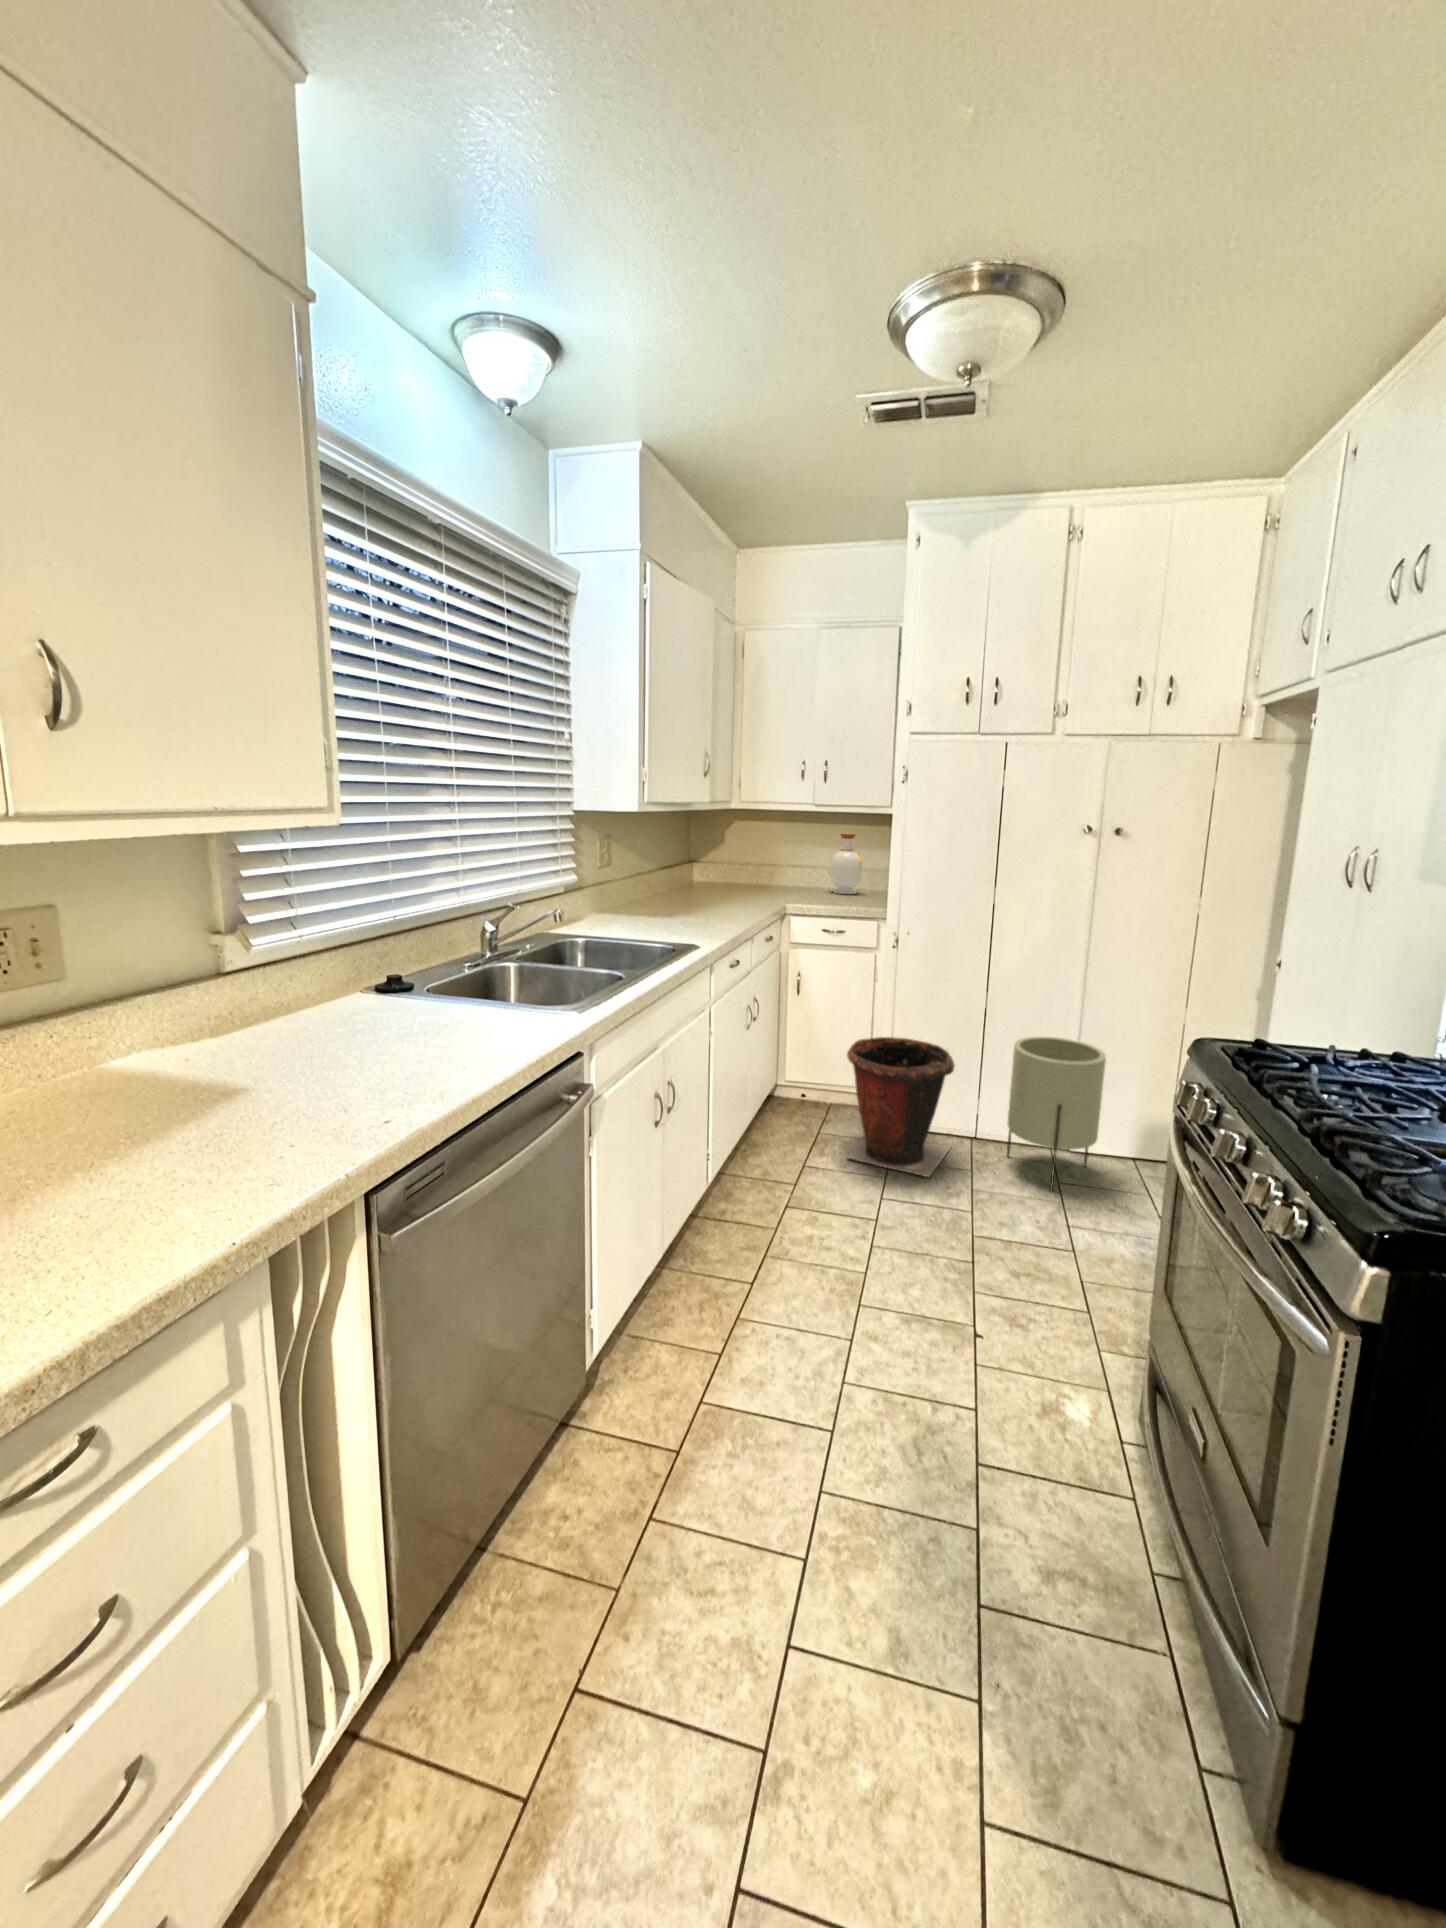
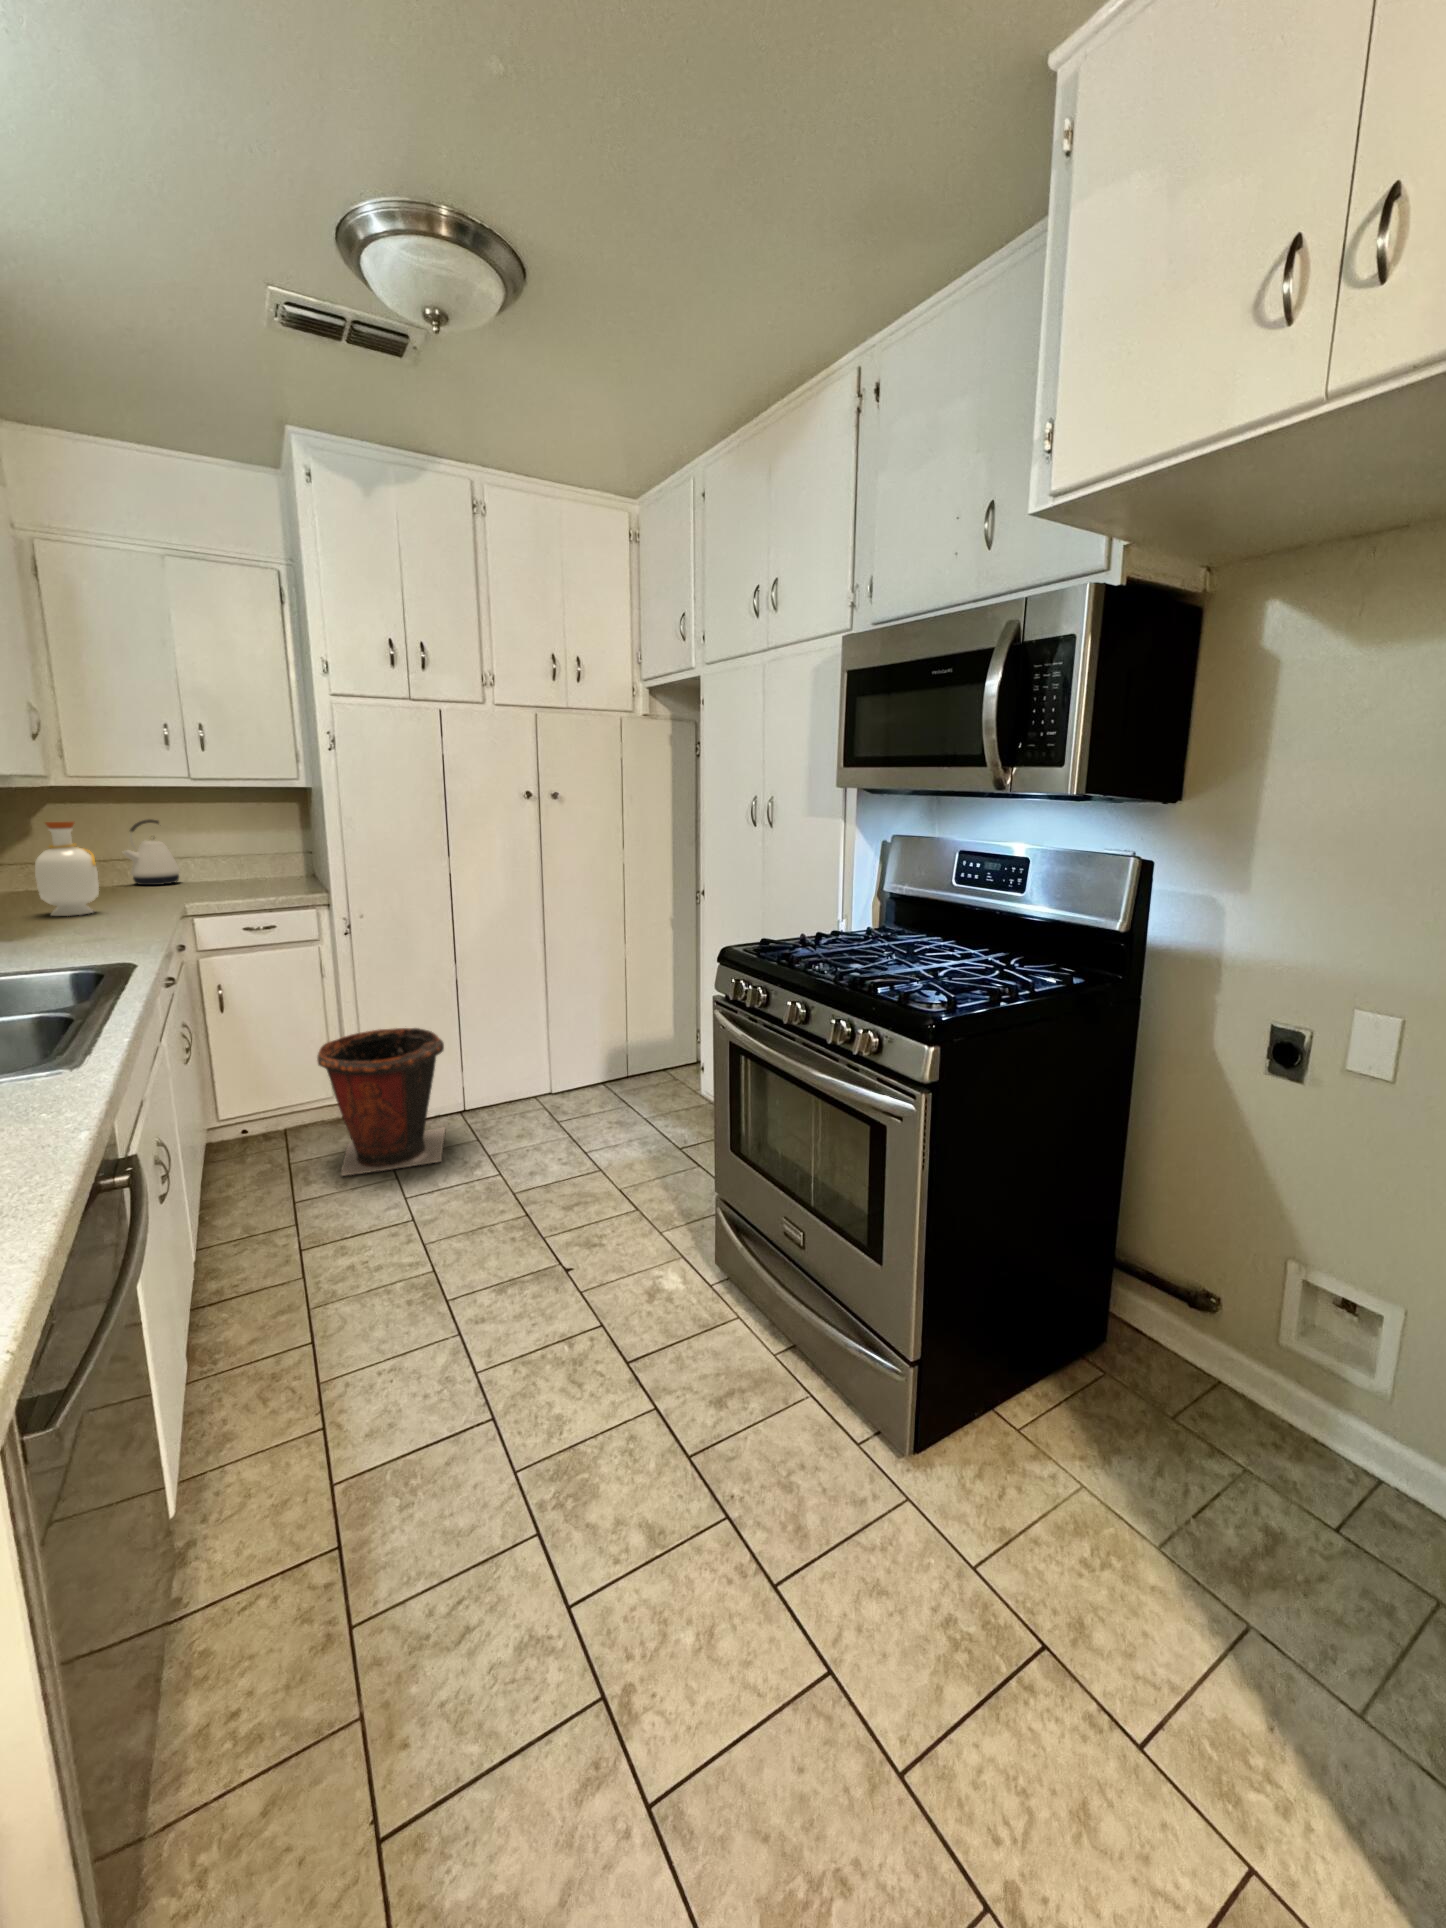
bottle: present [831,834,862,894] -> present [35,822,99,916]
kettle: none [769,835,808,886] -> present [123,819,180,885]
planter: present [1007,1037,1106,1190] -> none [496,992,582,1132]

